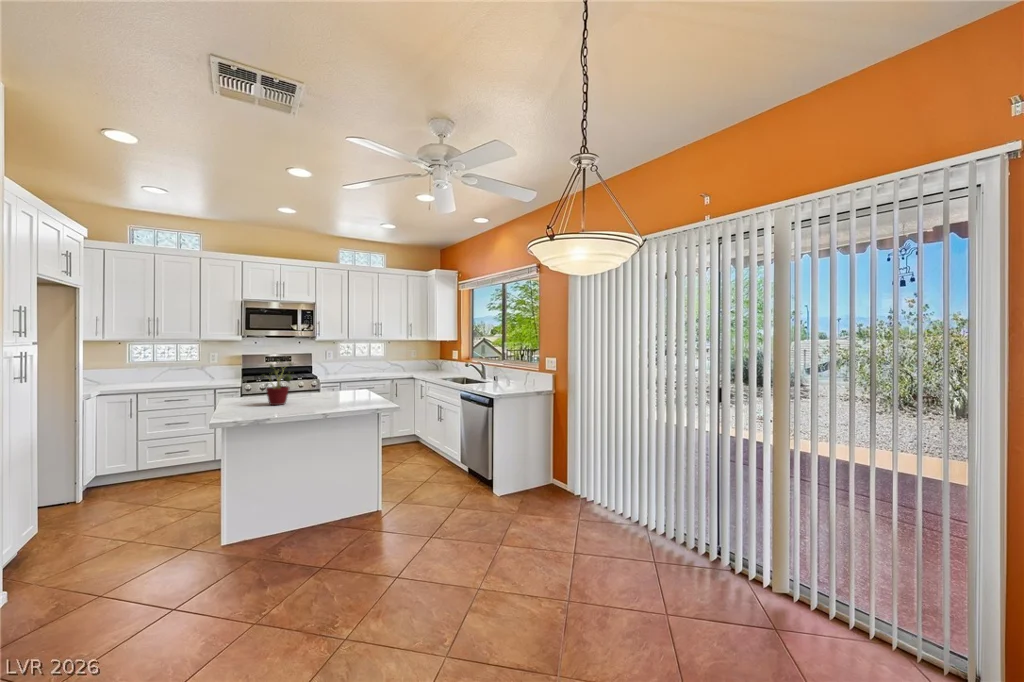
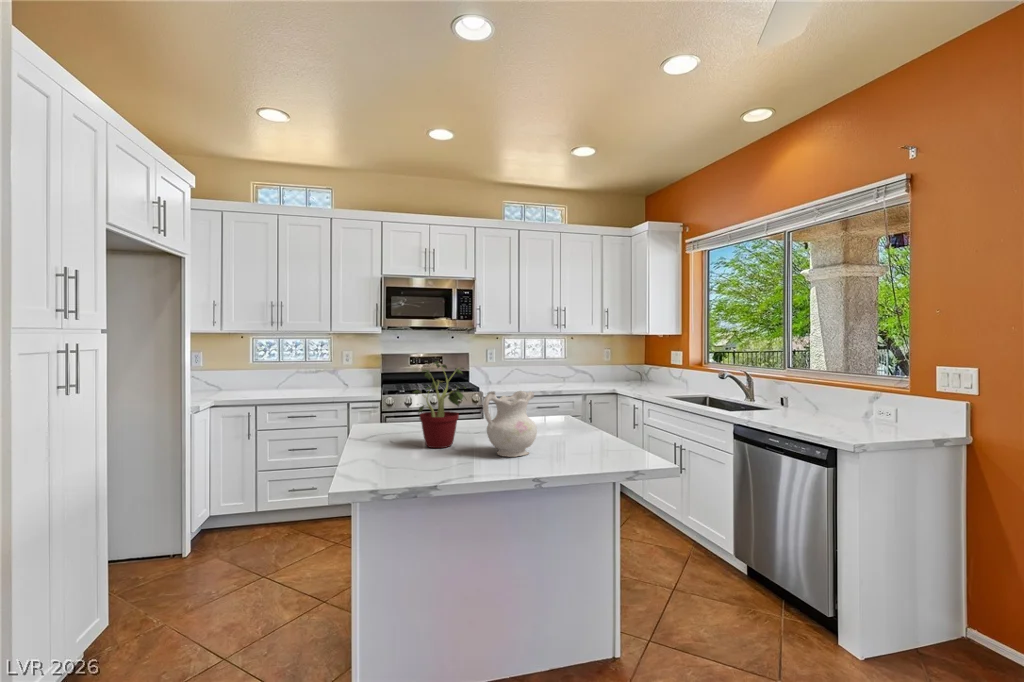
ceramic pitcher: none [301,373,332,406] -> present [483,391,537,457]

